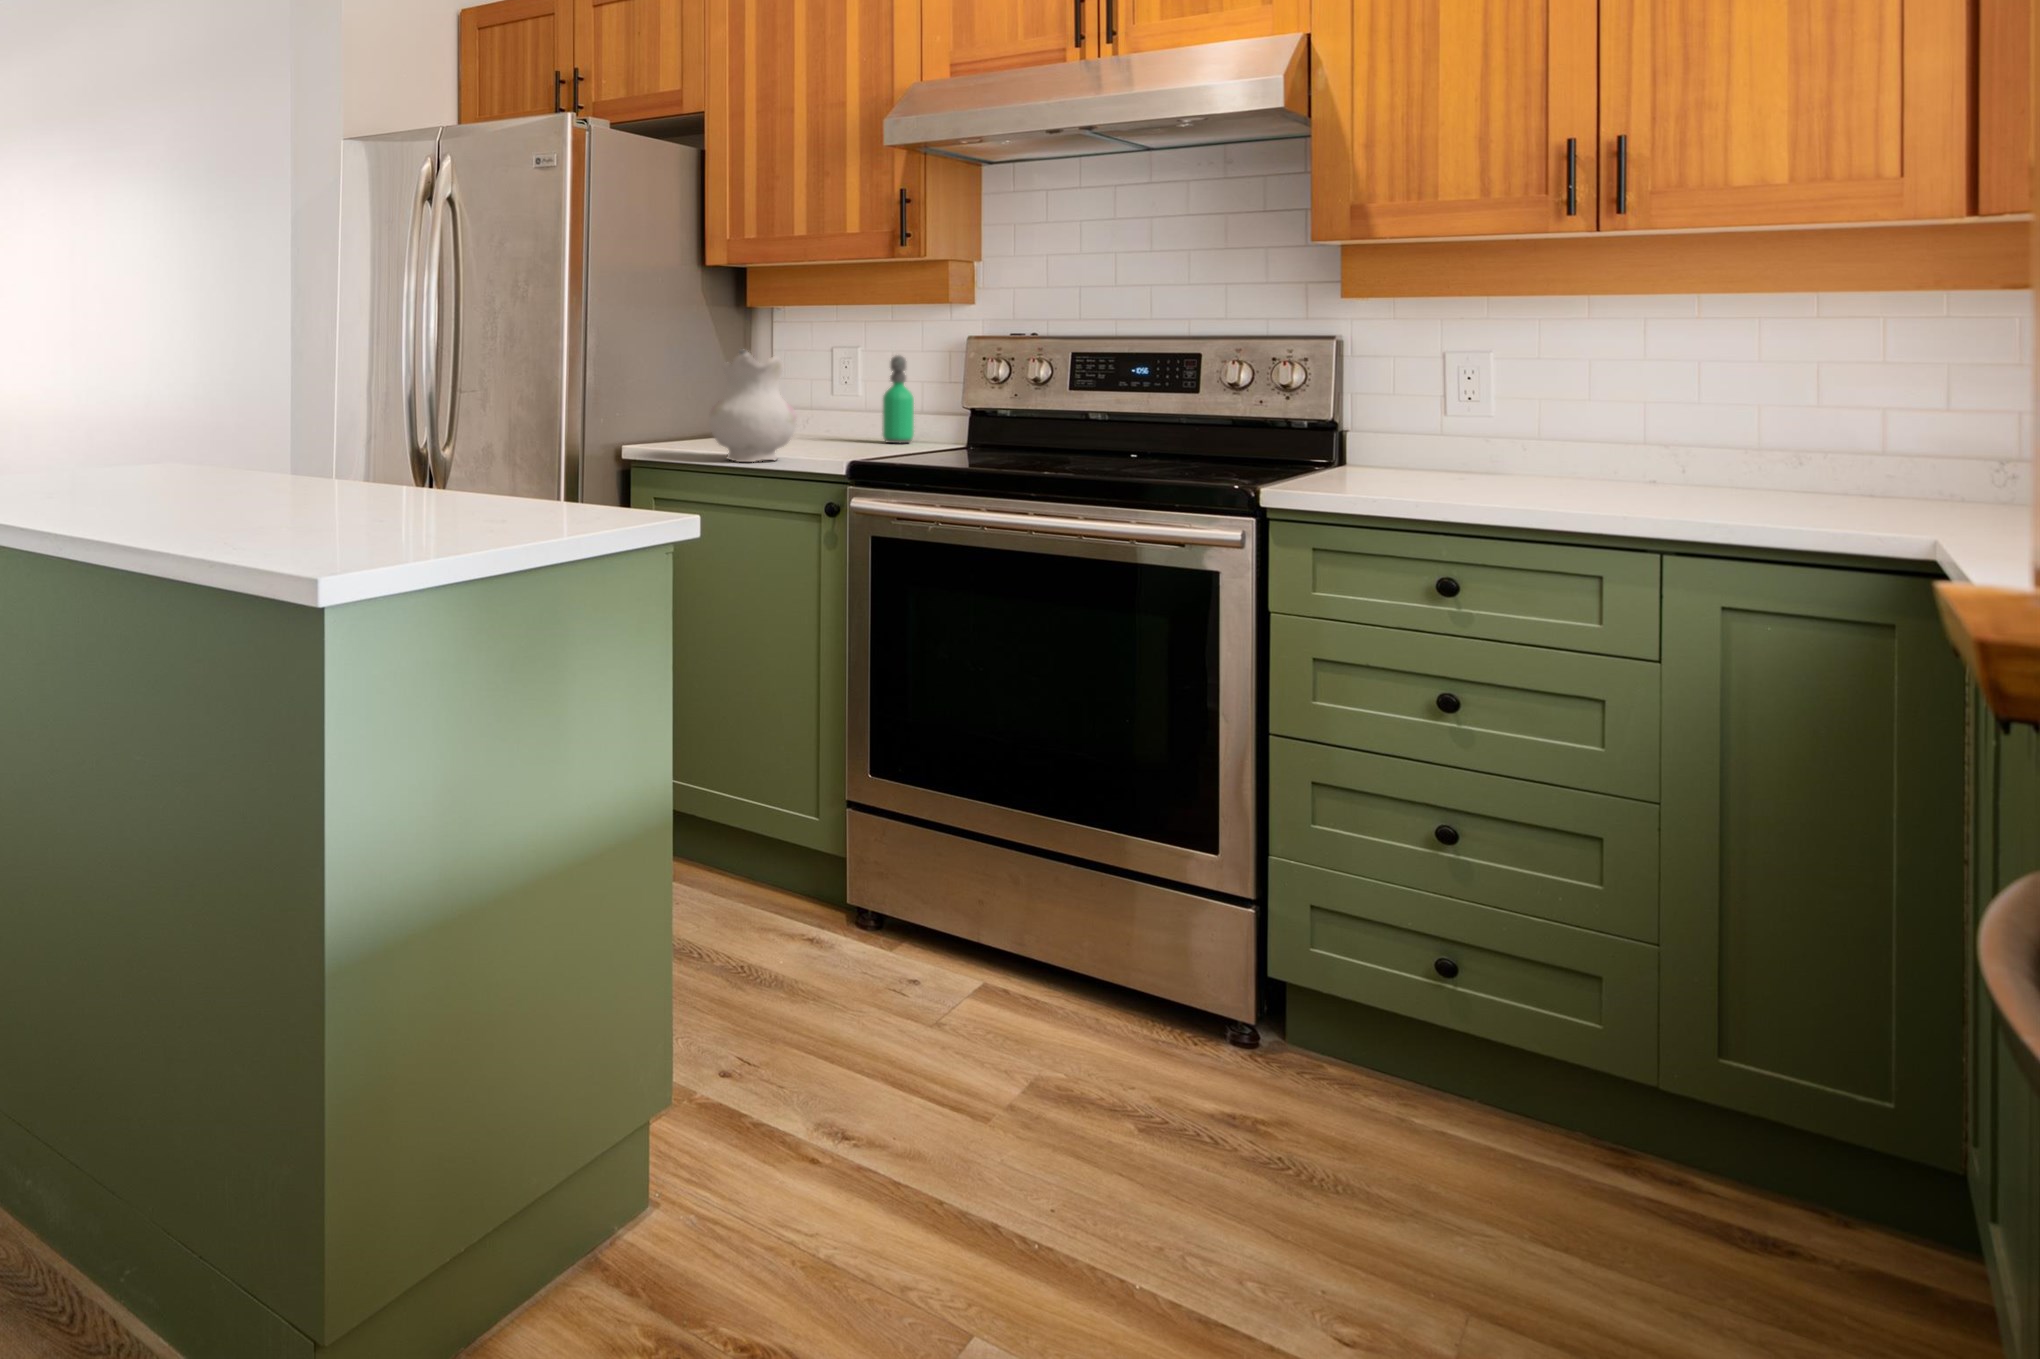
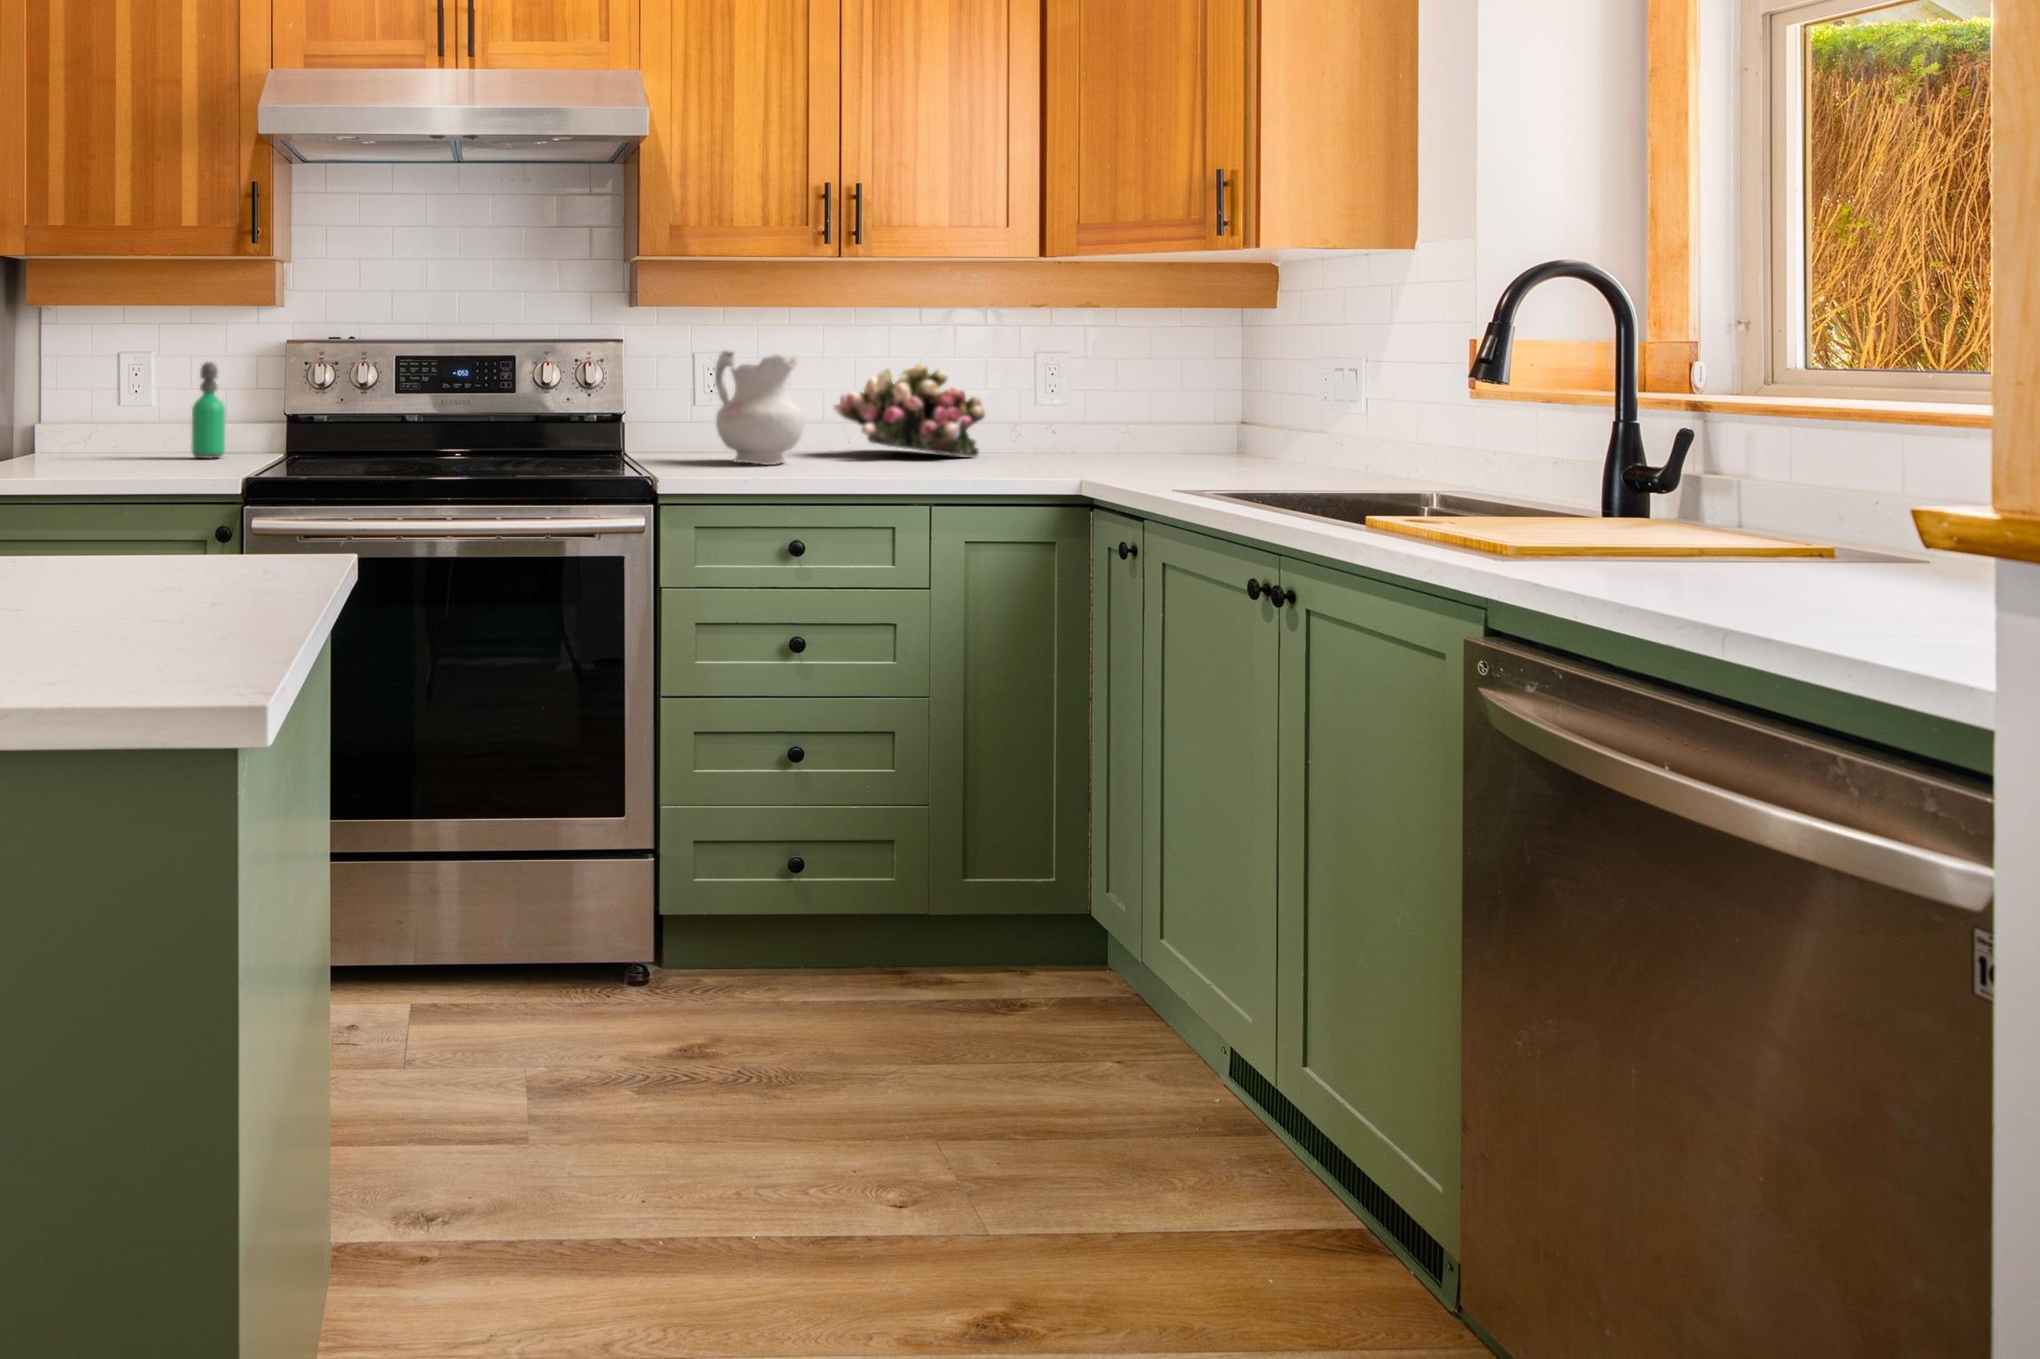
ceramic pitcher: present [709,350,797,462] -> present [715,351,804,465]
flower arrangement: none [1650,364,1916,495] -> present [834,364,985,457]

